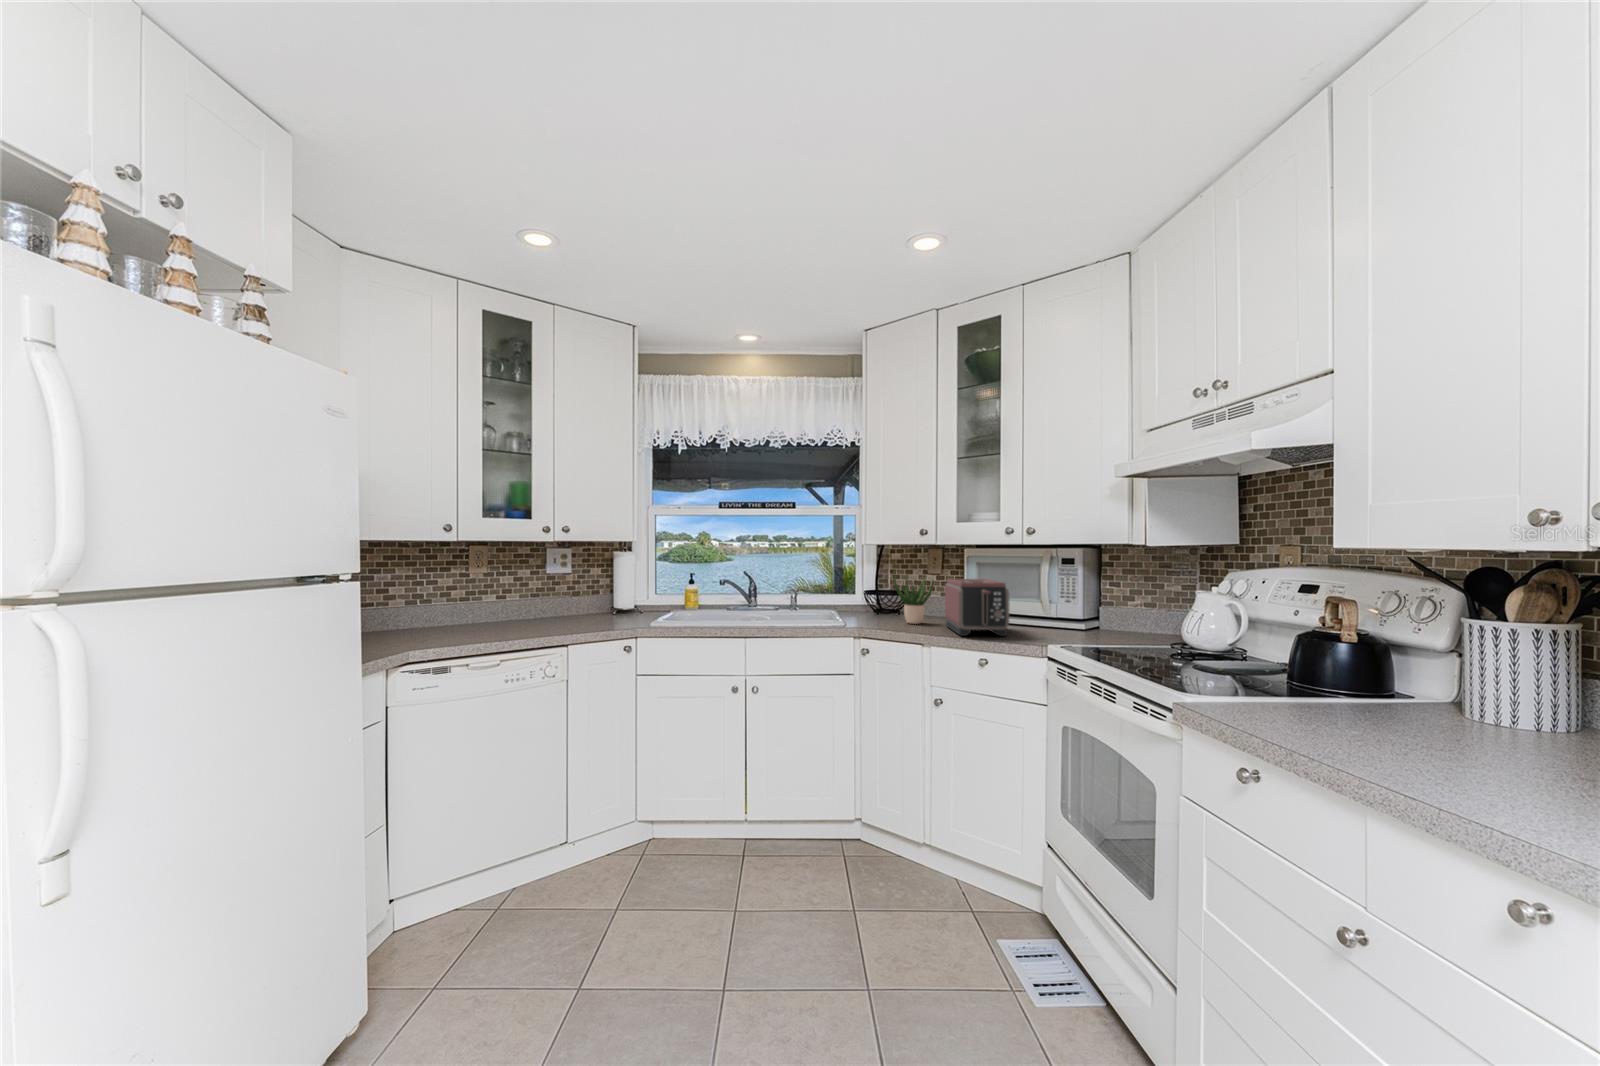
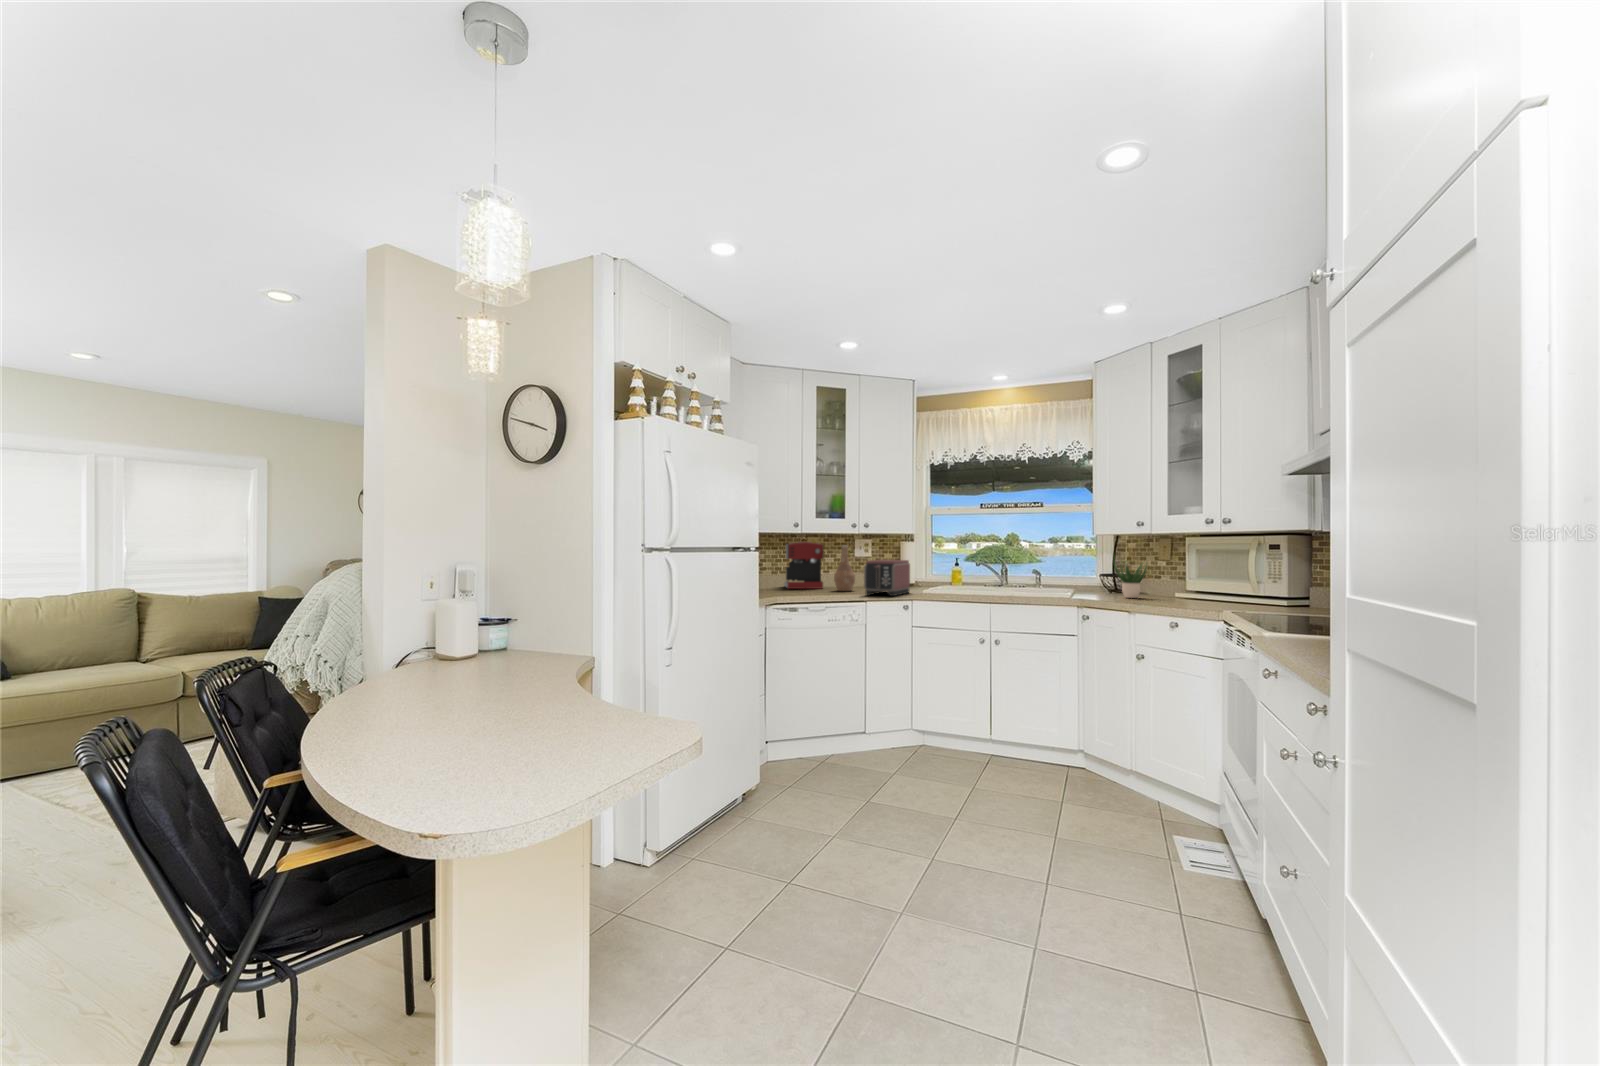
coffee maker: none [427,547,495,628] -> present [784,542,824,589]
vase: none [513,558,548,629] -> present [834,545,855,591]
toaster: present [945,579,1009,636] -> present [864,560,910,596]

